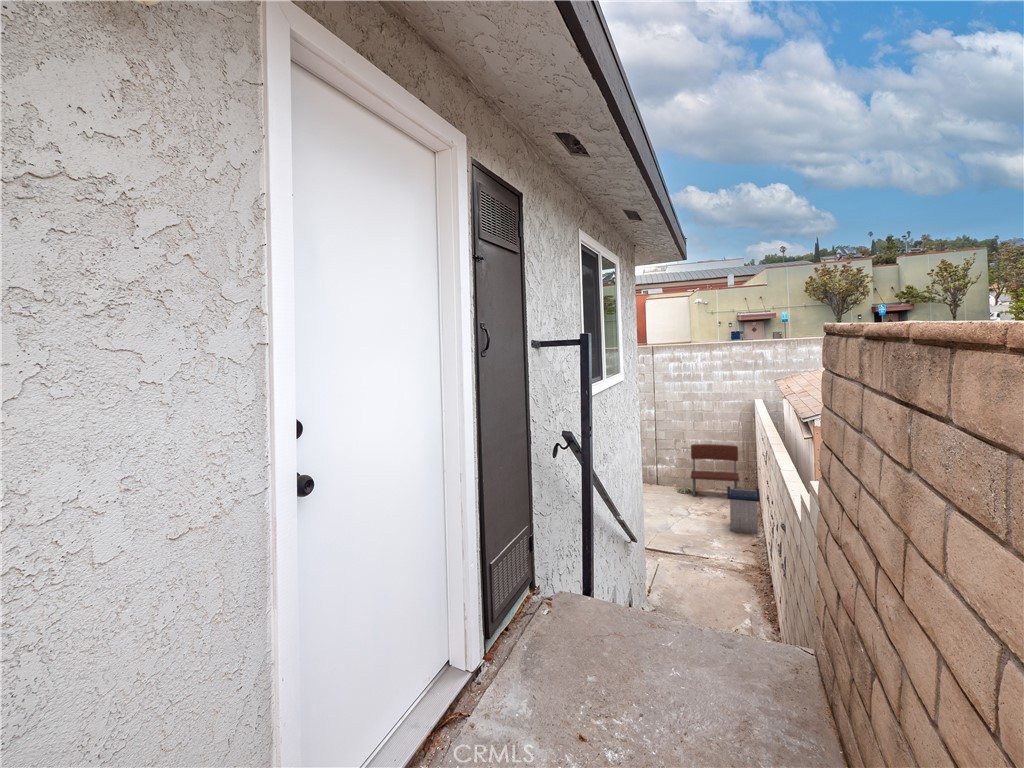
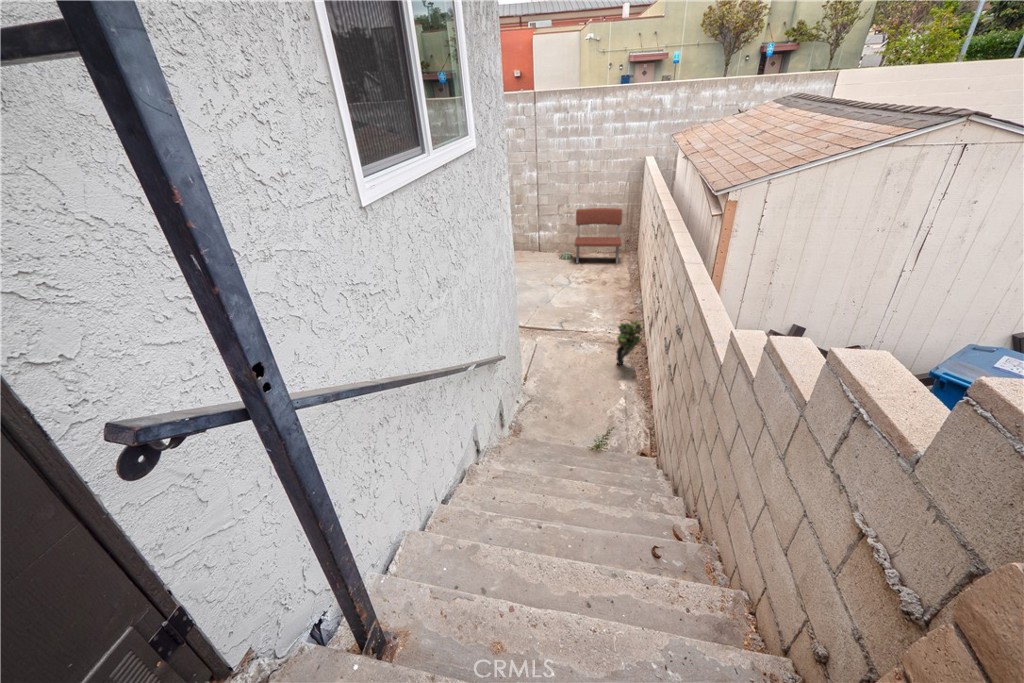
trash can: present [727,486,760,534] -> none [609,256,640,301]
potted plant: none [738,543,767,590] -> present [616,320,643,365]

